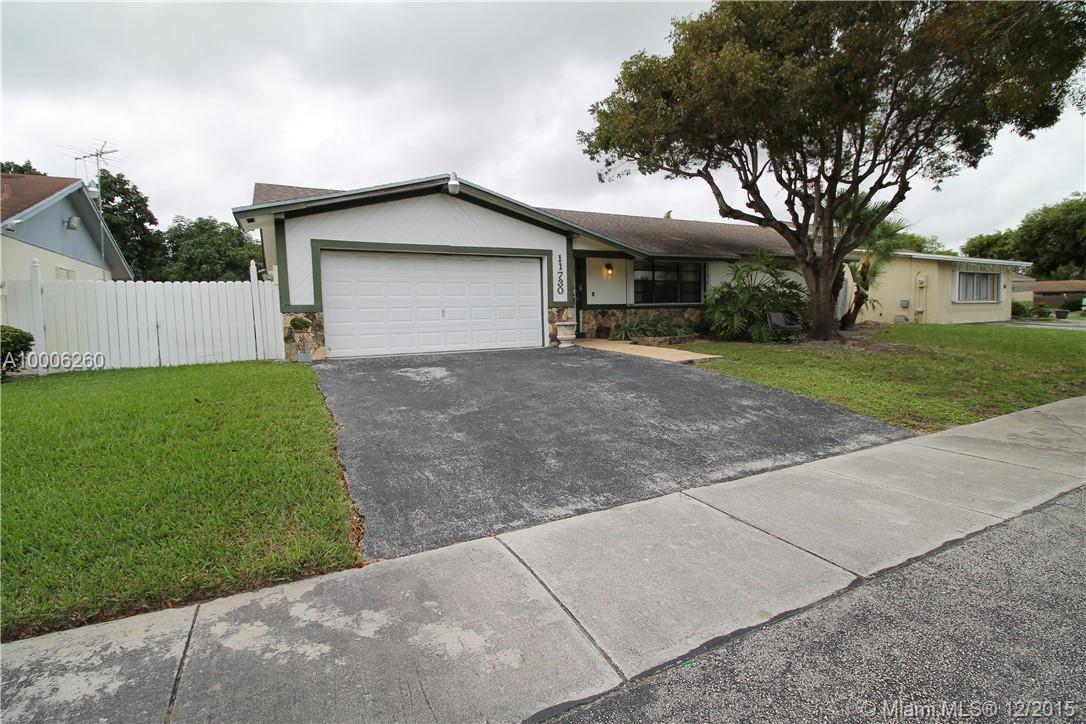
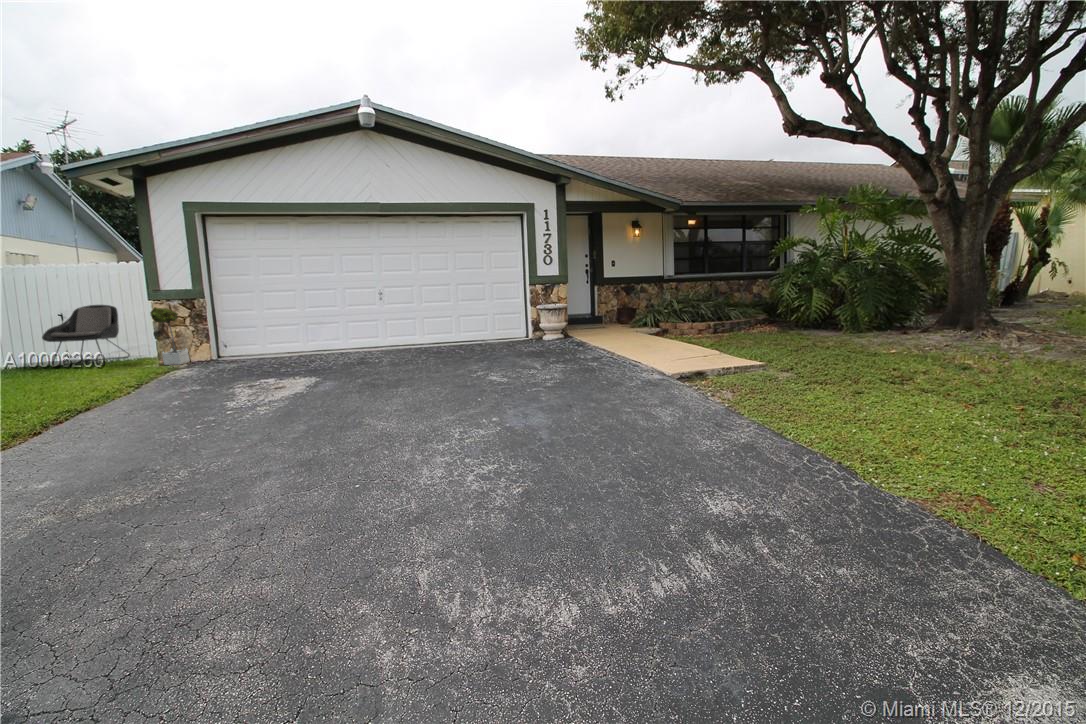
lounge chair: present [764,312,803,344] -> present [42,305,129,367]

